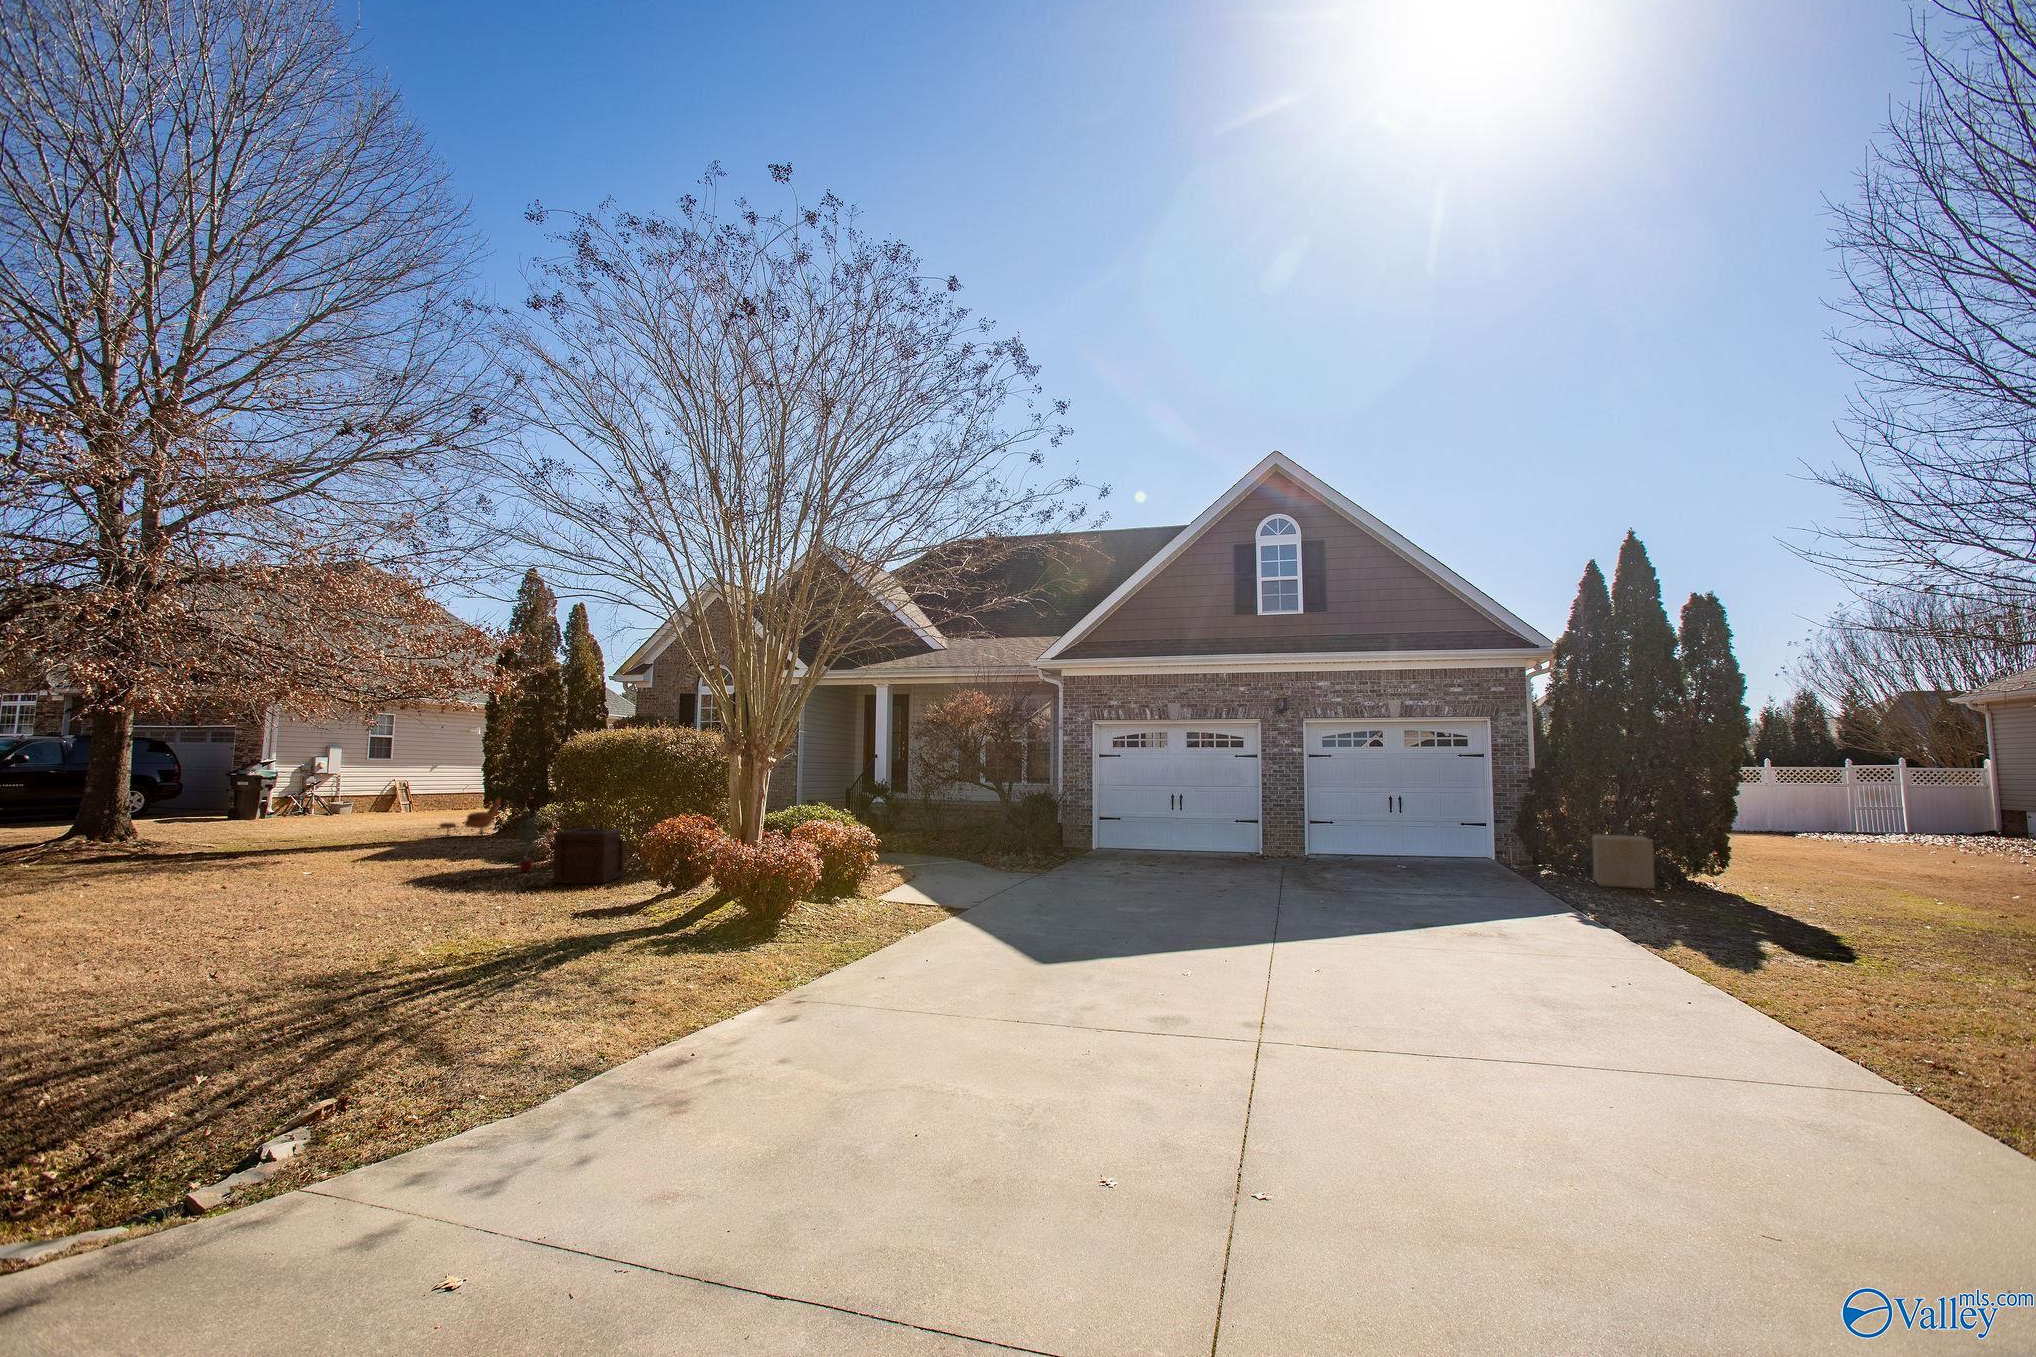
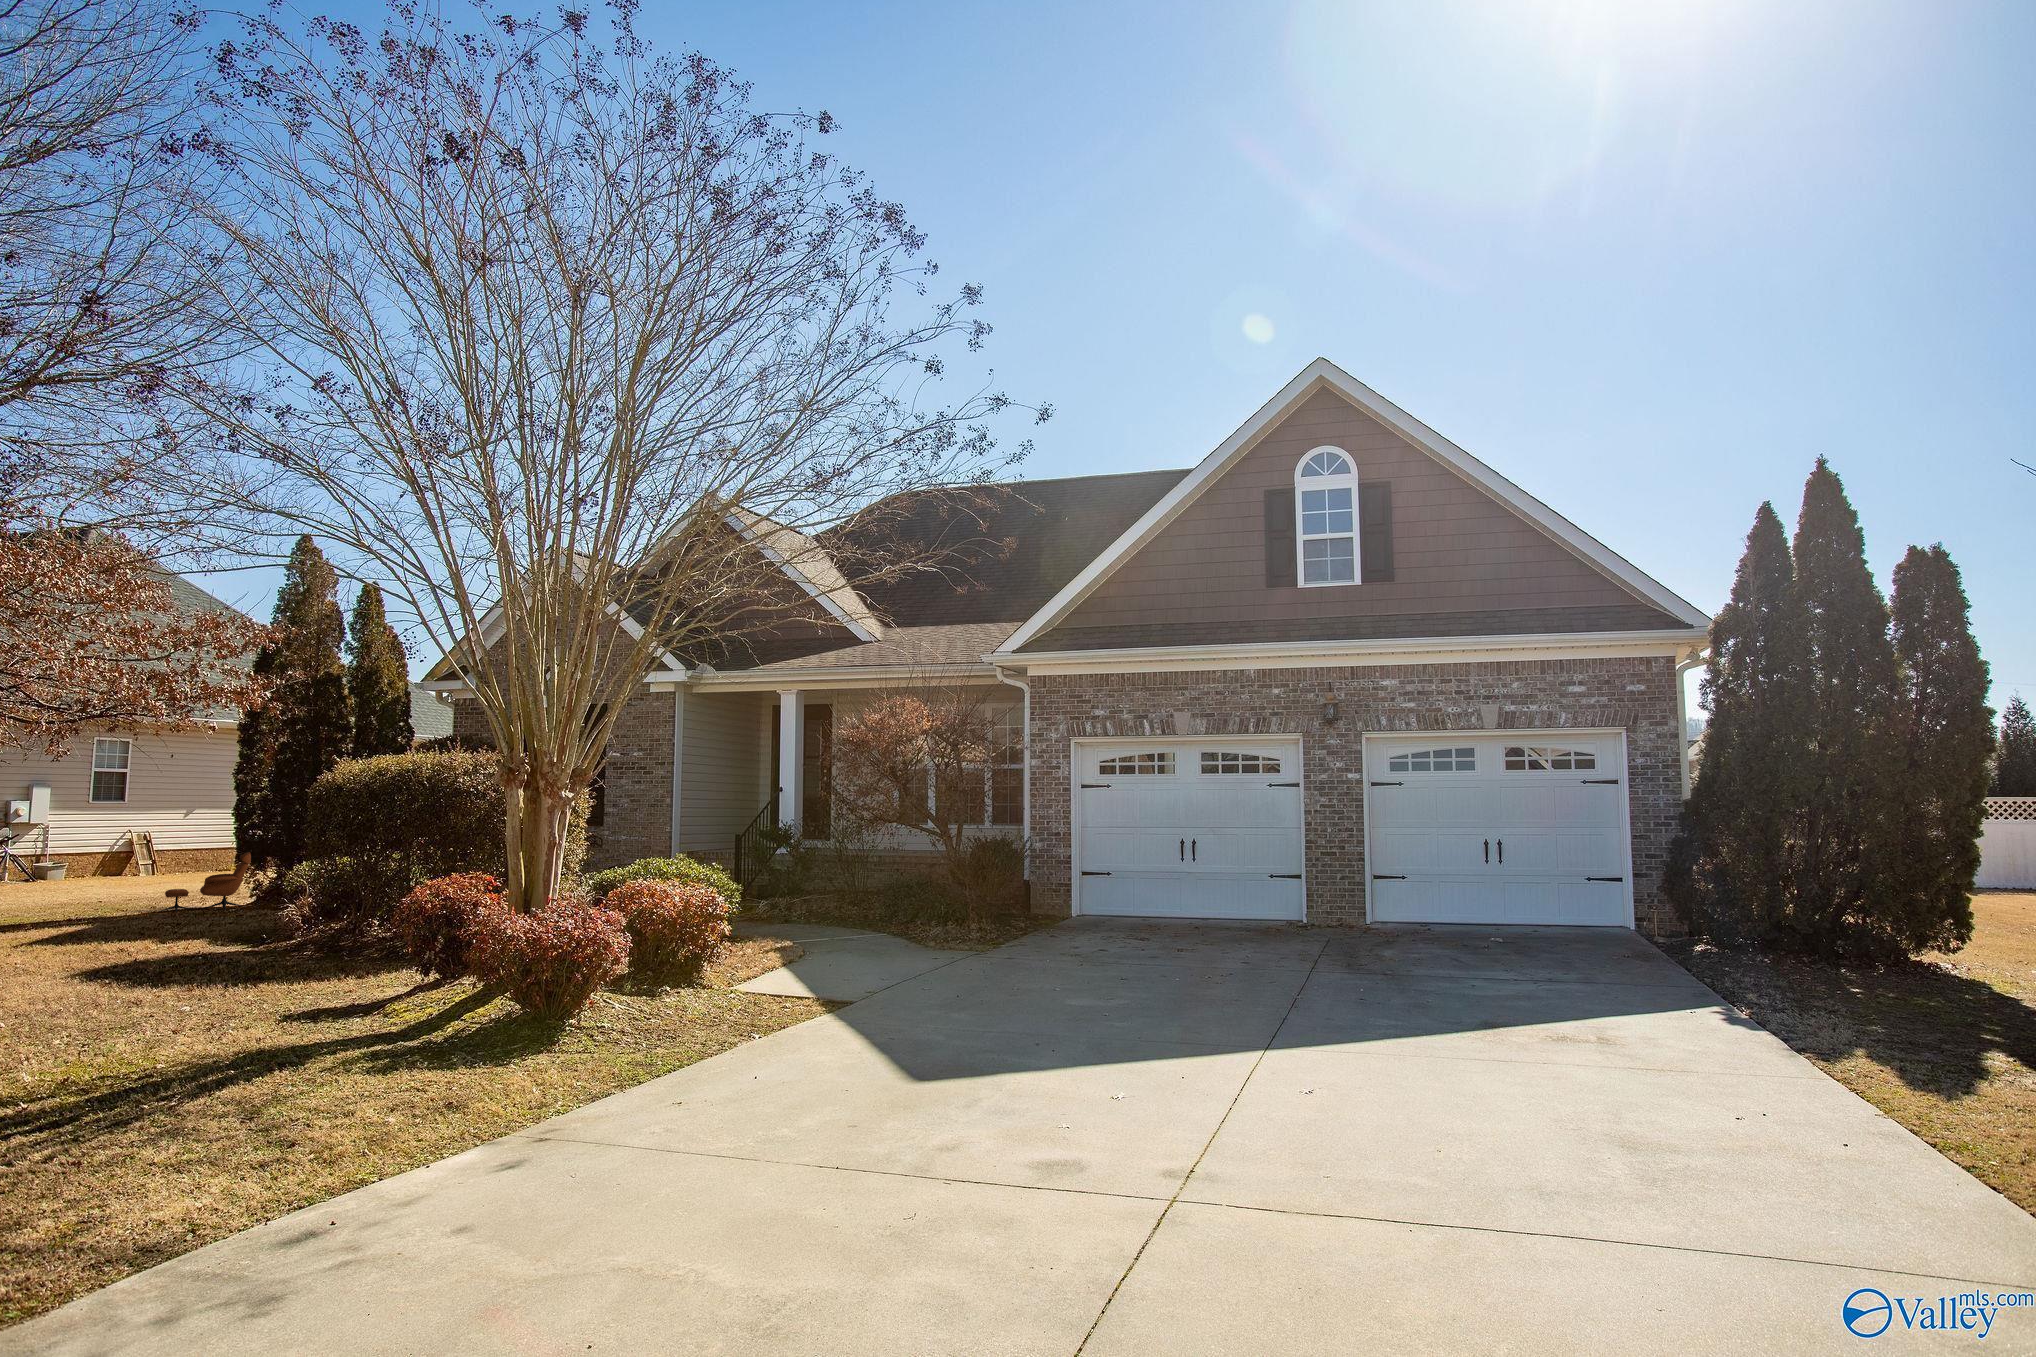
potted tree: present [517,811,550,872] -> none [238,869,292,957]
wooden crate: present [553,828,625,884] -> none [283,895,390,973]
cardboard box: present [1592,834,1655,889] -> none [1766,893,1851,971]

